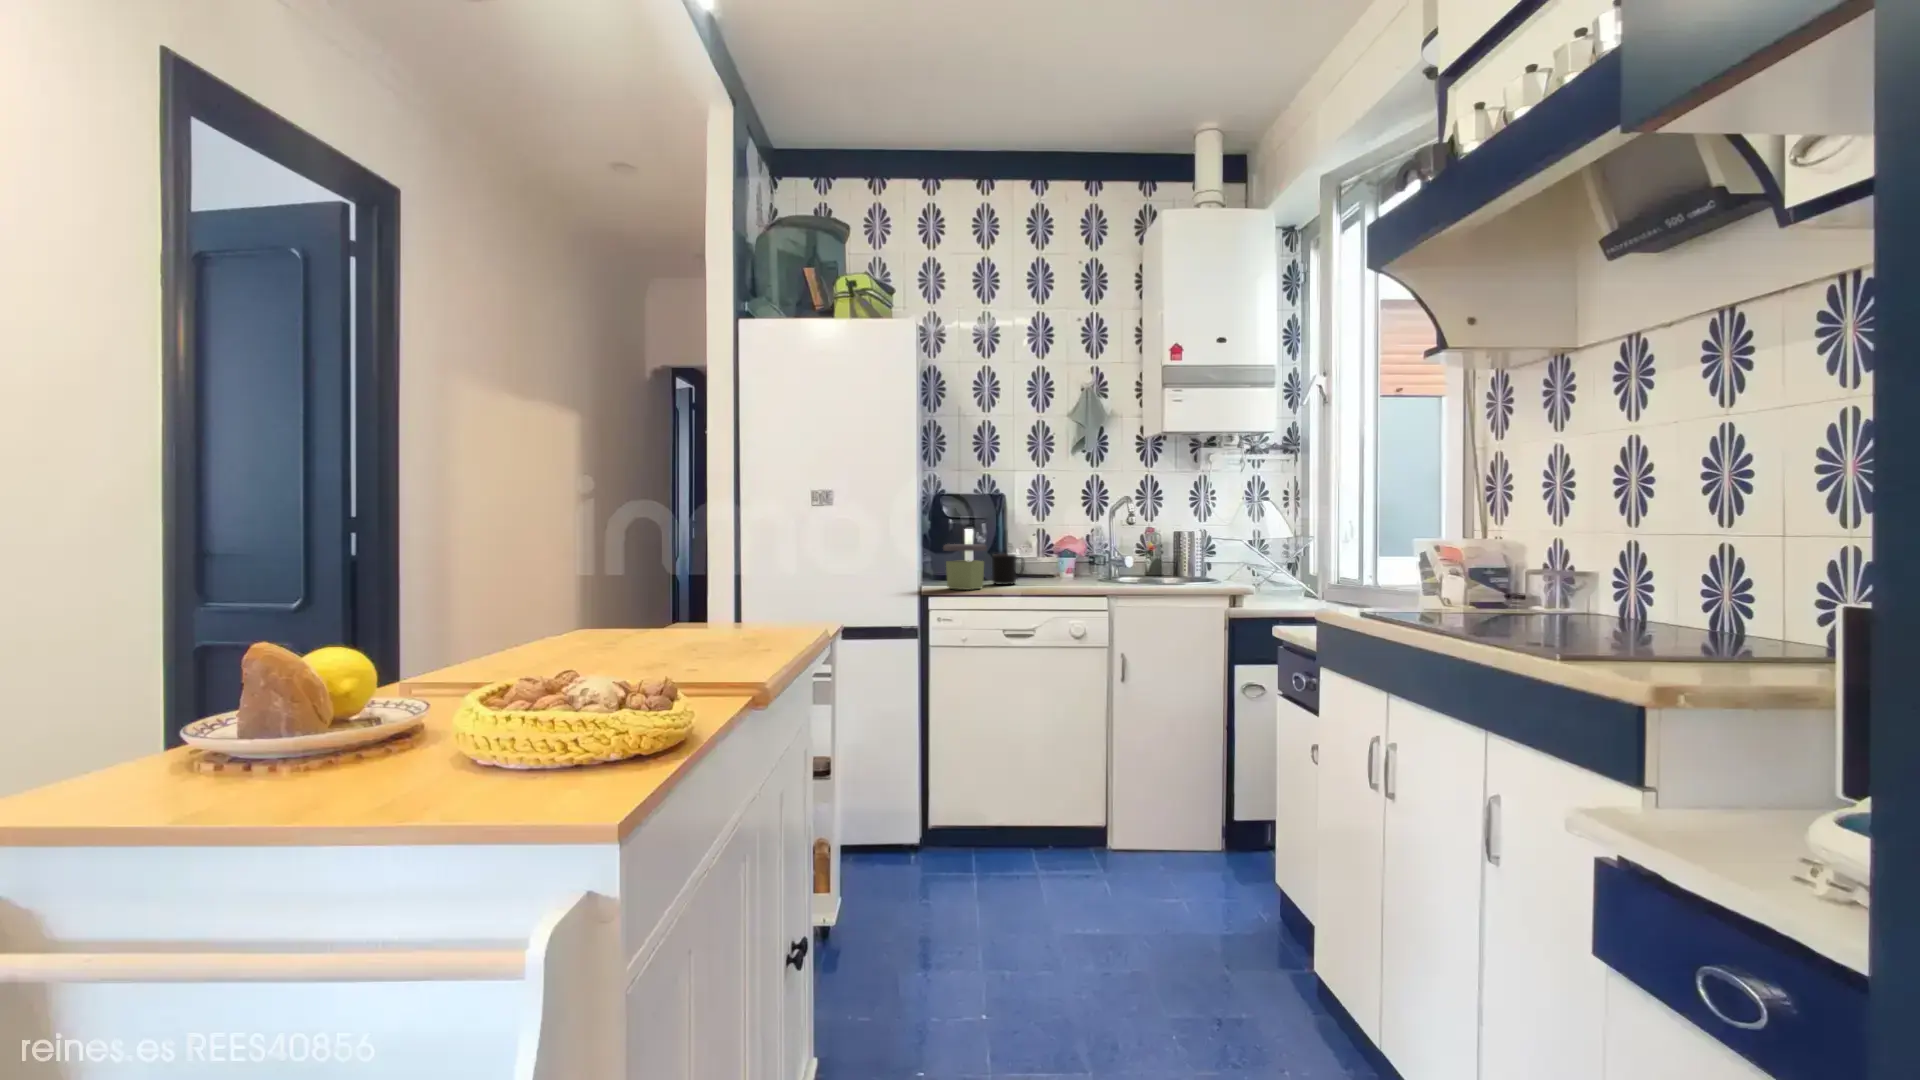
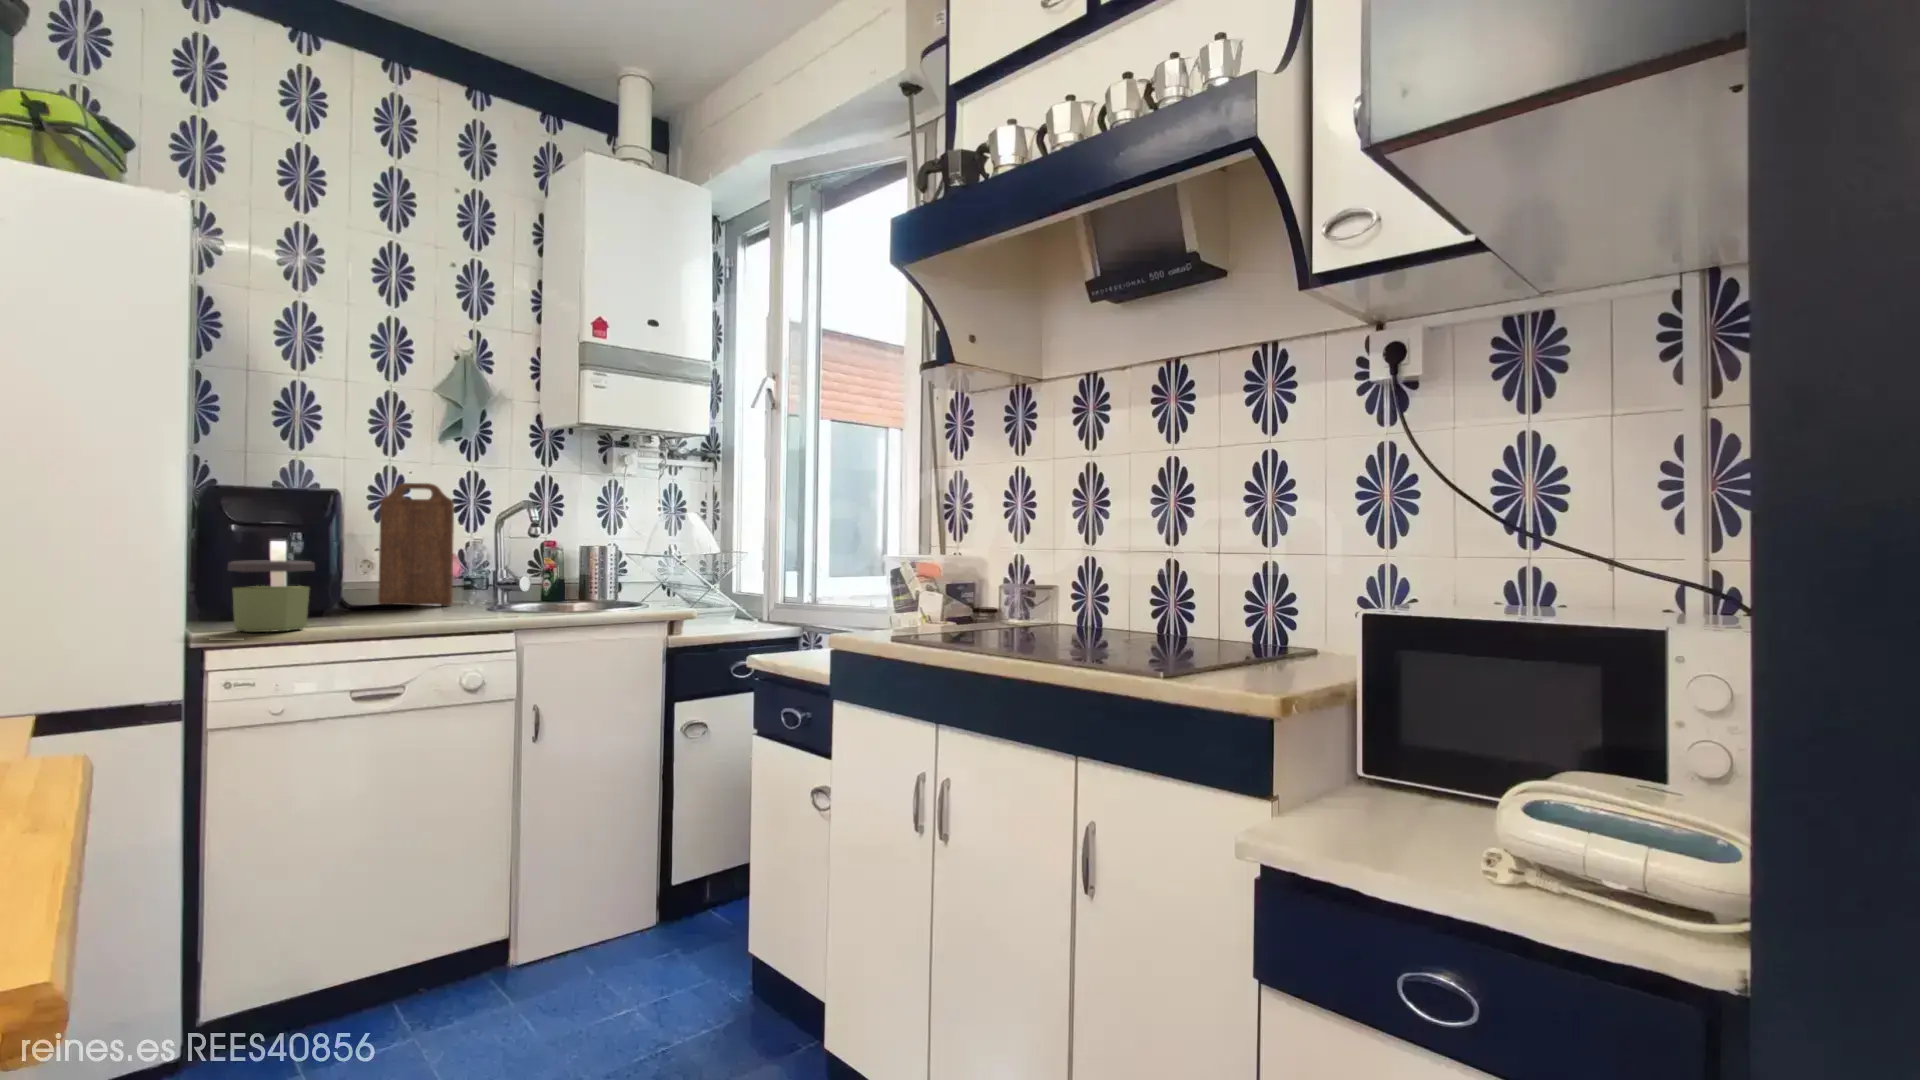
cutting board: none [1035,487,1079,576] -> present [378,483,454,605]
mug: present [992,554,1024,585] -> none [317,575,374,621]

